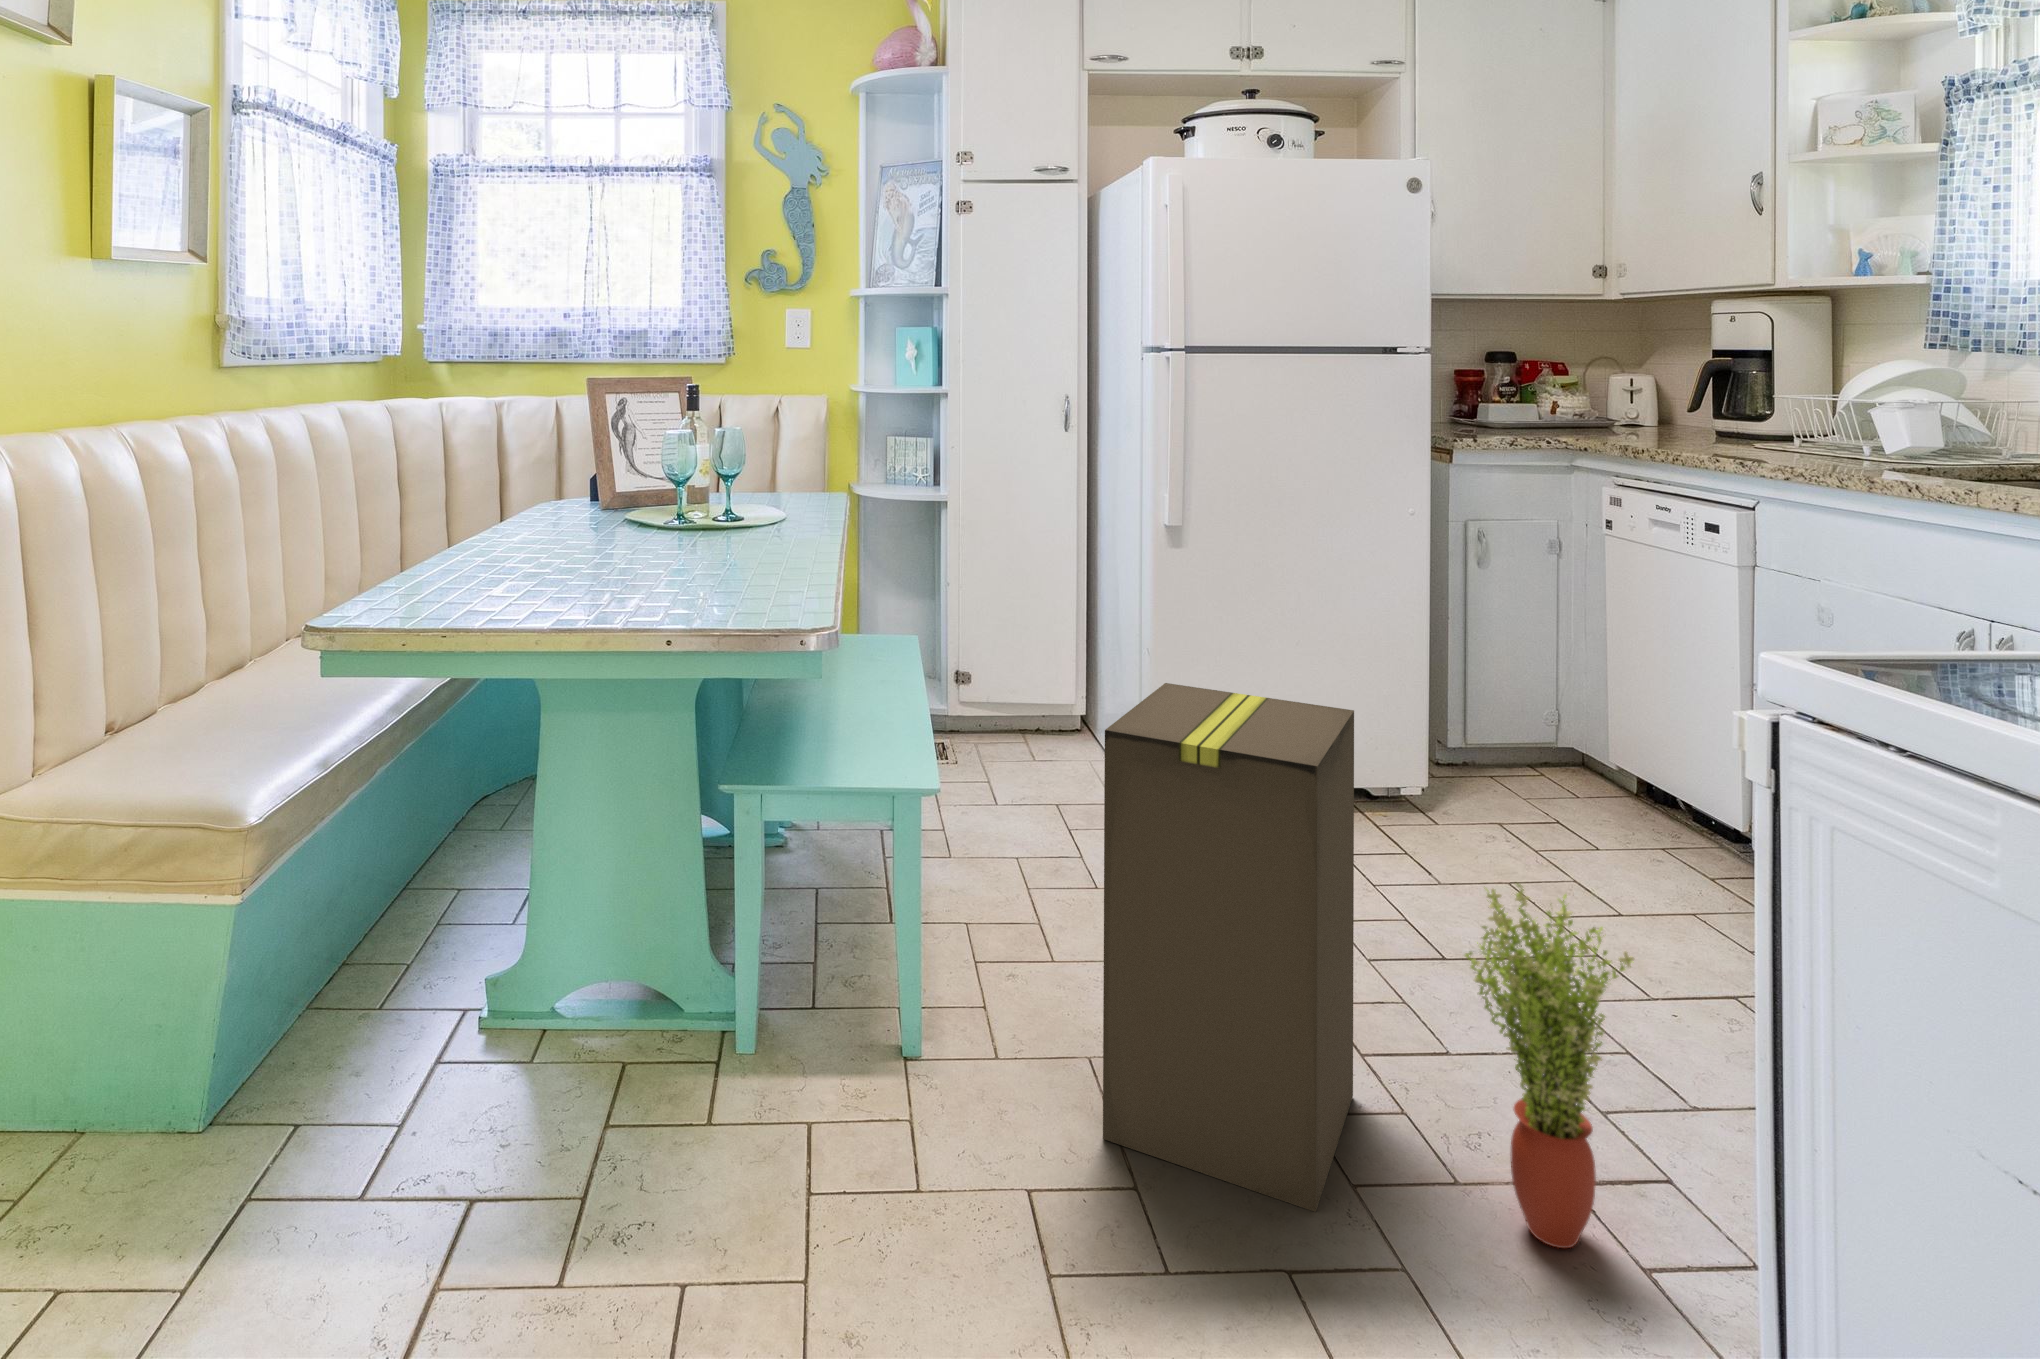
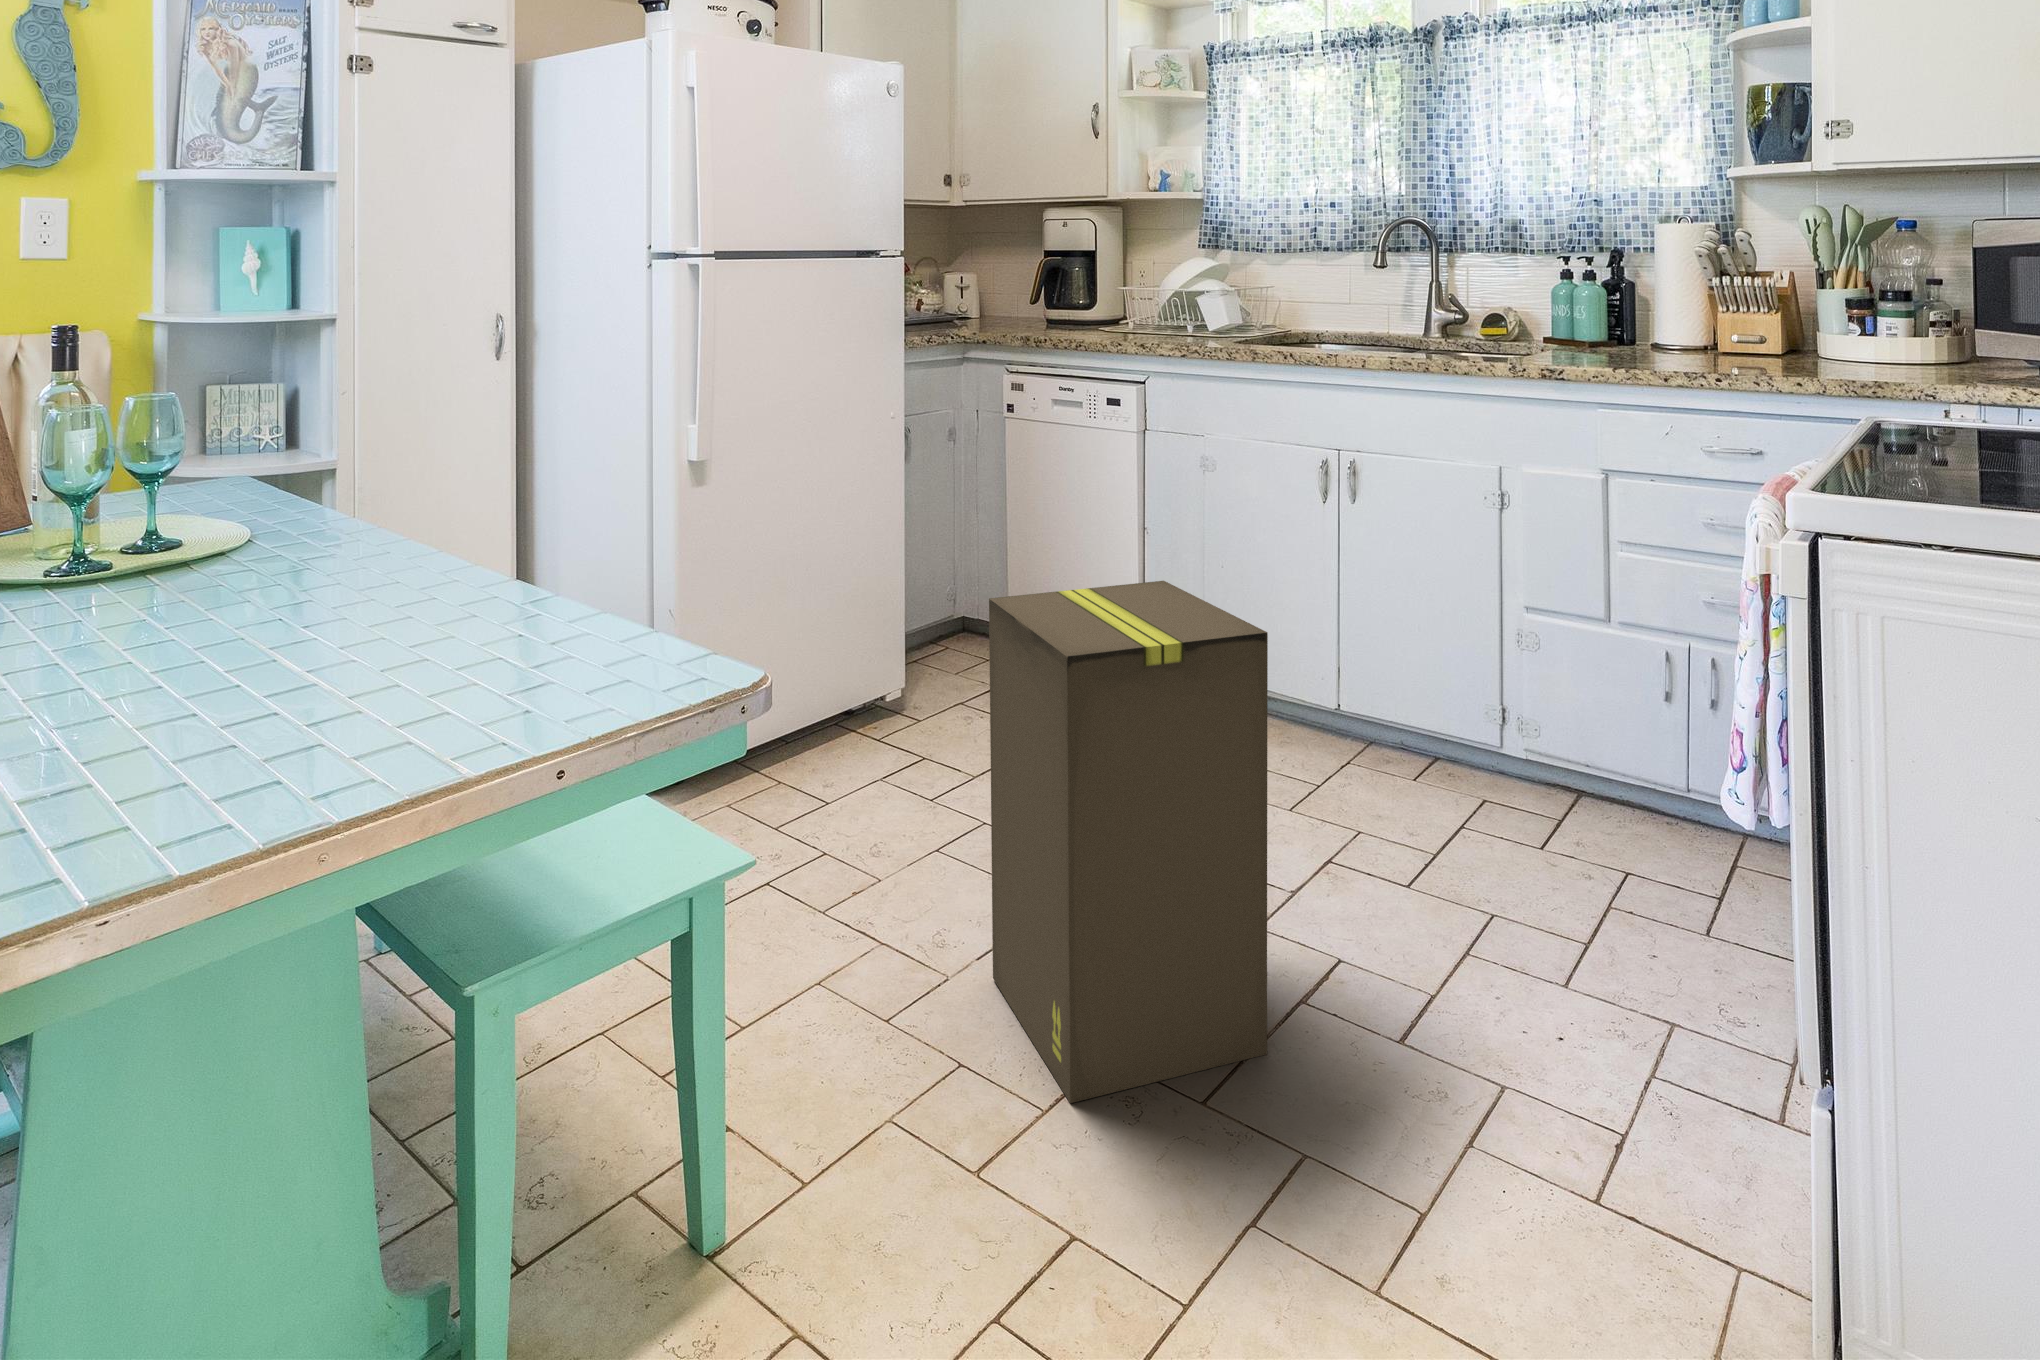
potted plant: present [1465,884,1634,1248] -> none [1335,686,1441,979]

